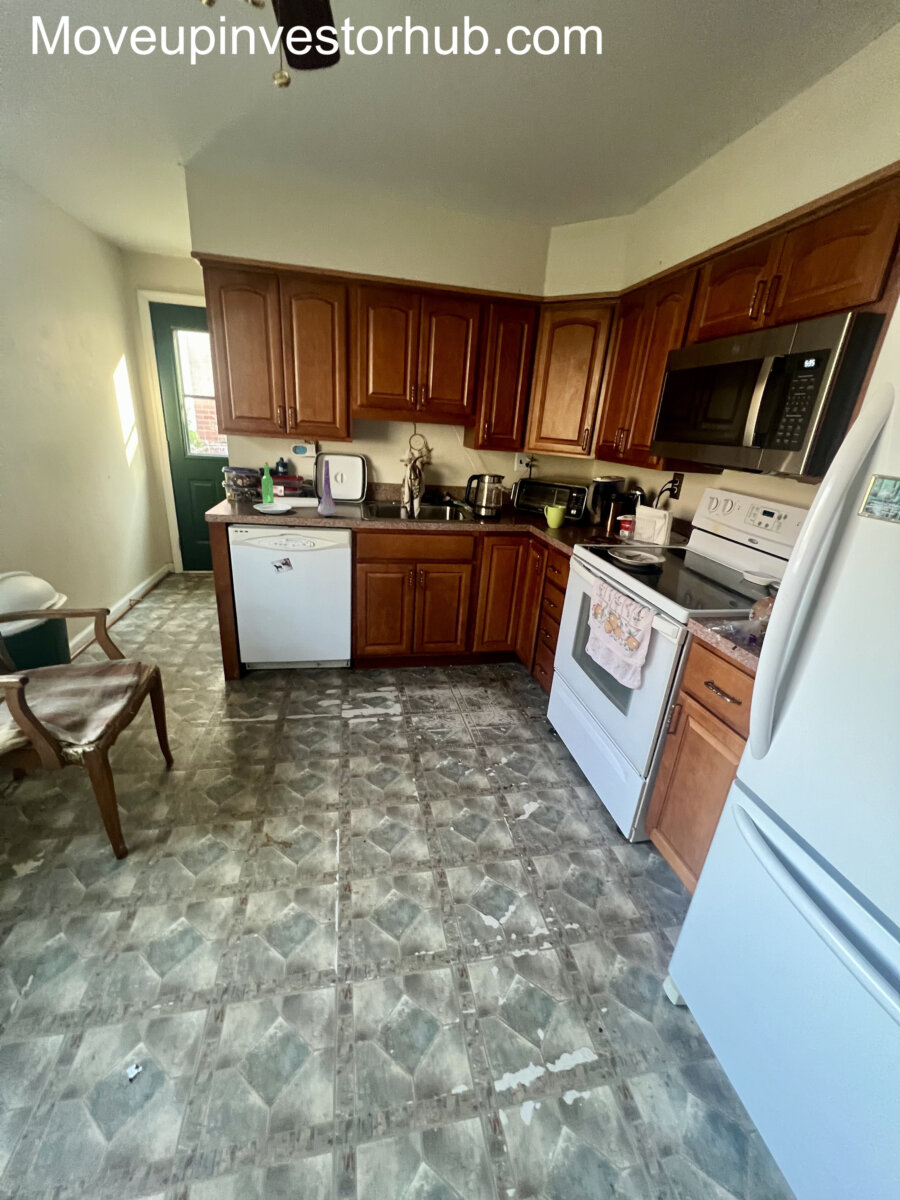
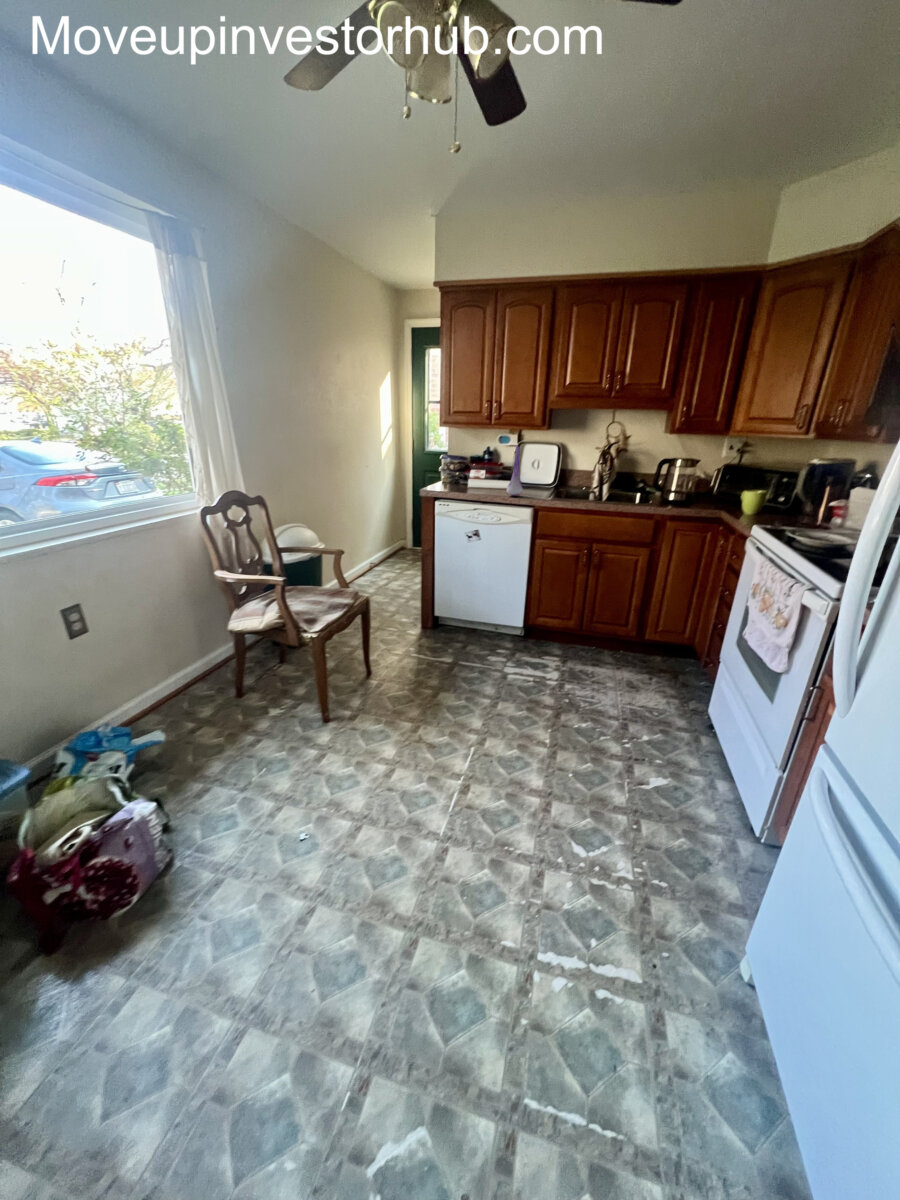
plate: present [253,462,292,514] -> none [457,451,487,493]

